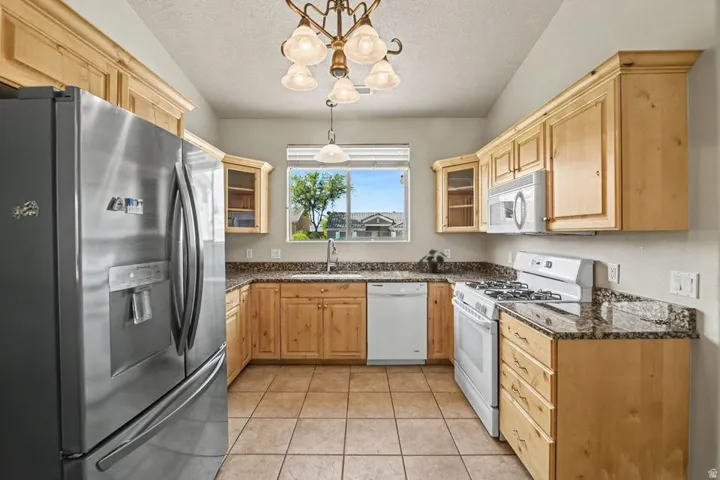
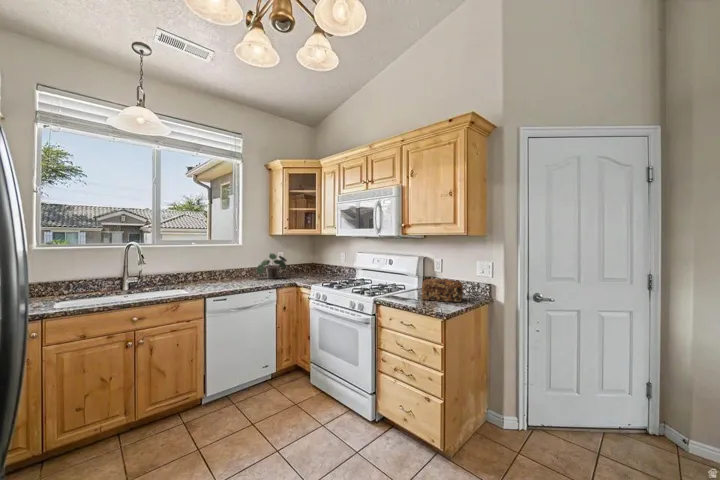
bread loaf: none [553,286,624,322] -> present [422,279,463,302]

